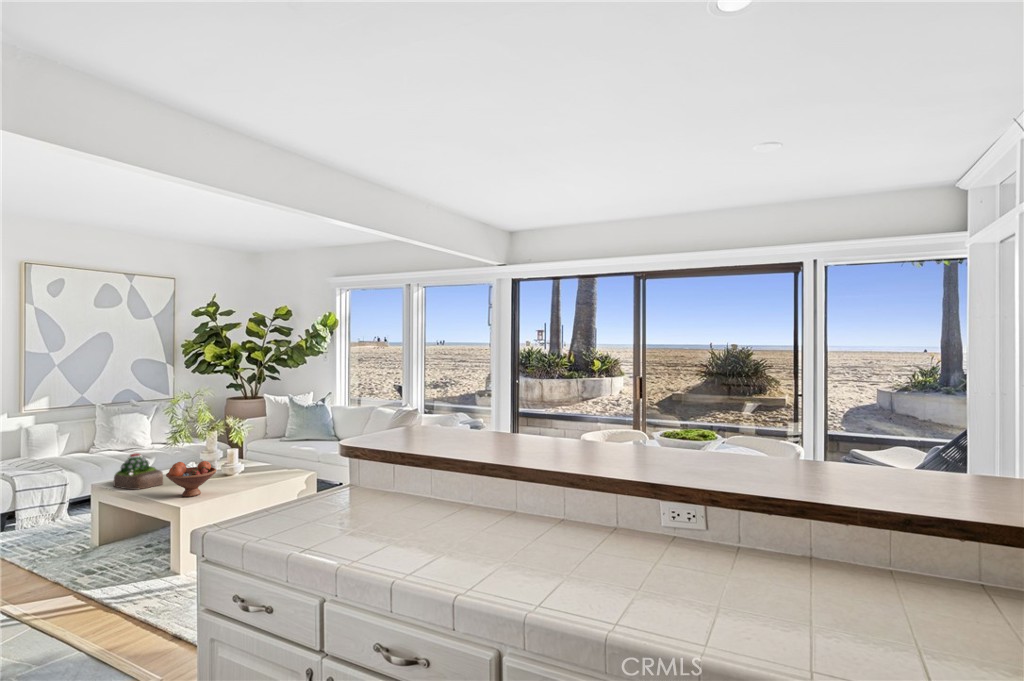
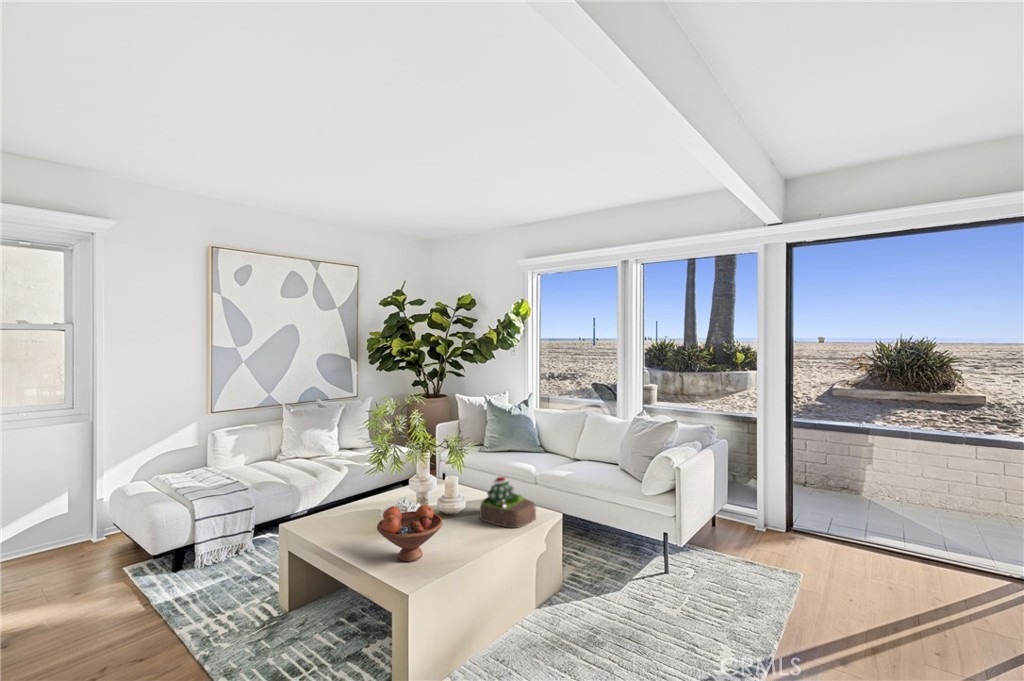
succulent plant: present [114,454,163,490] -> present [480,477,536,528]

